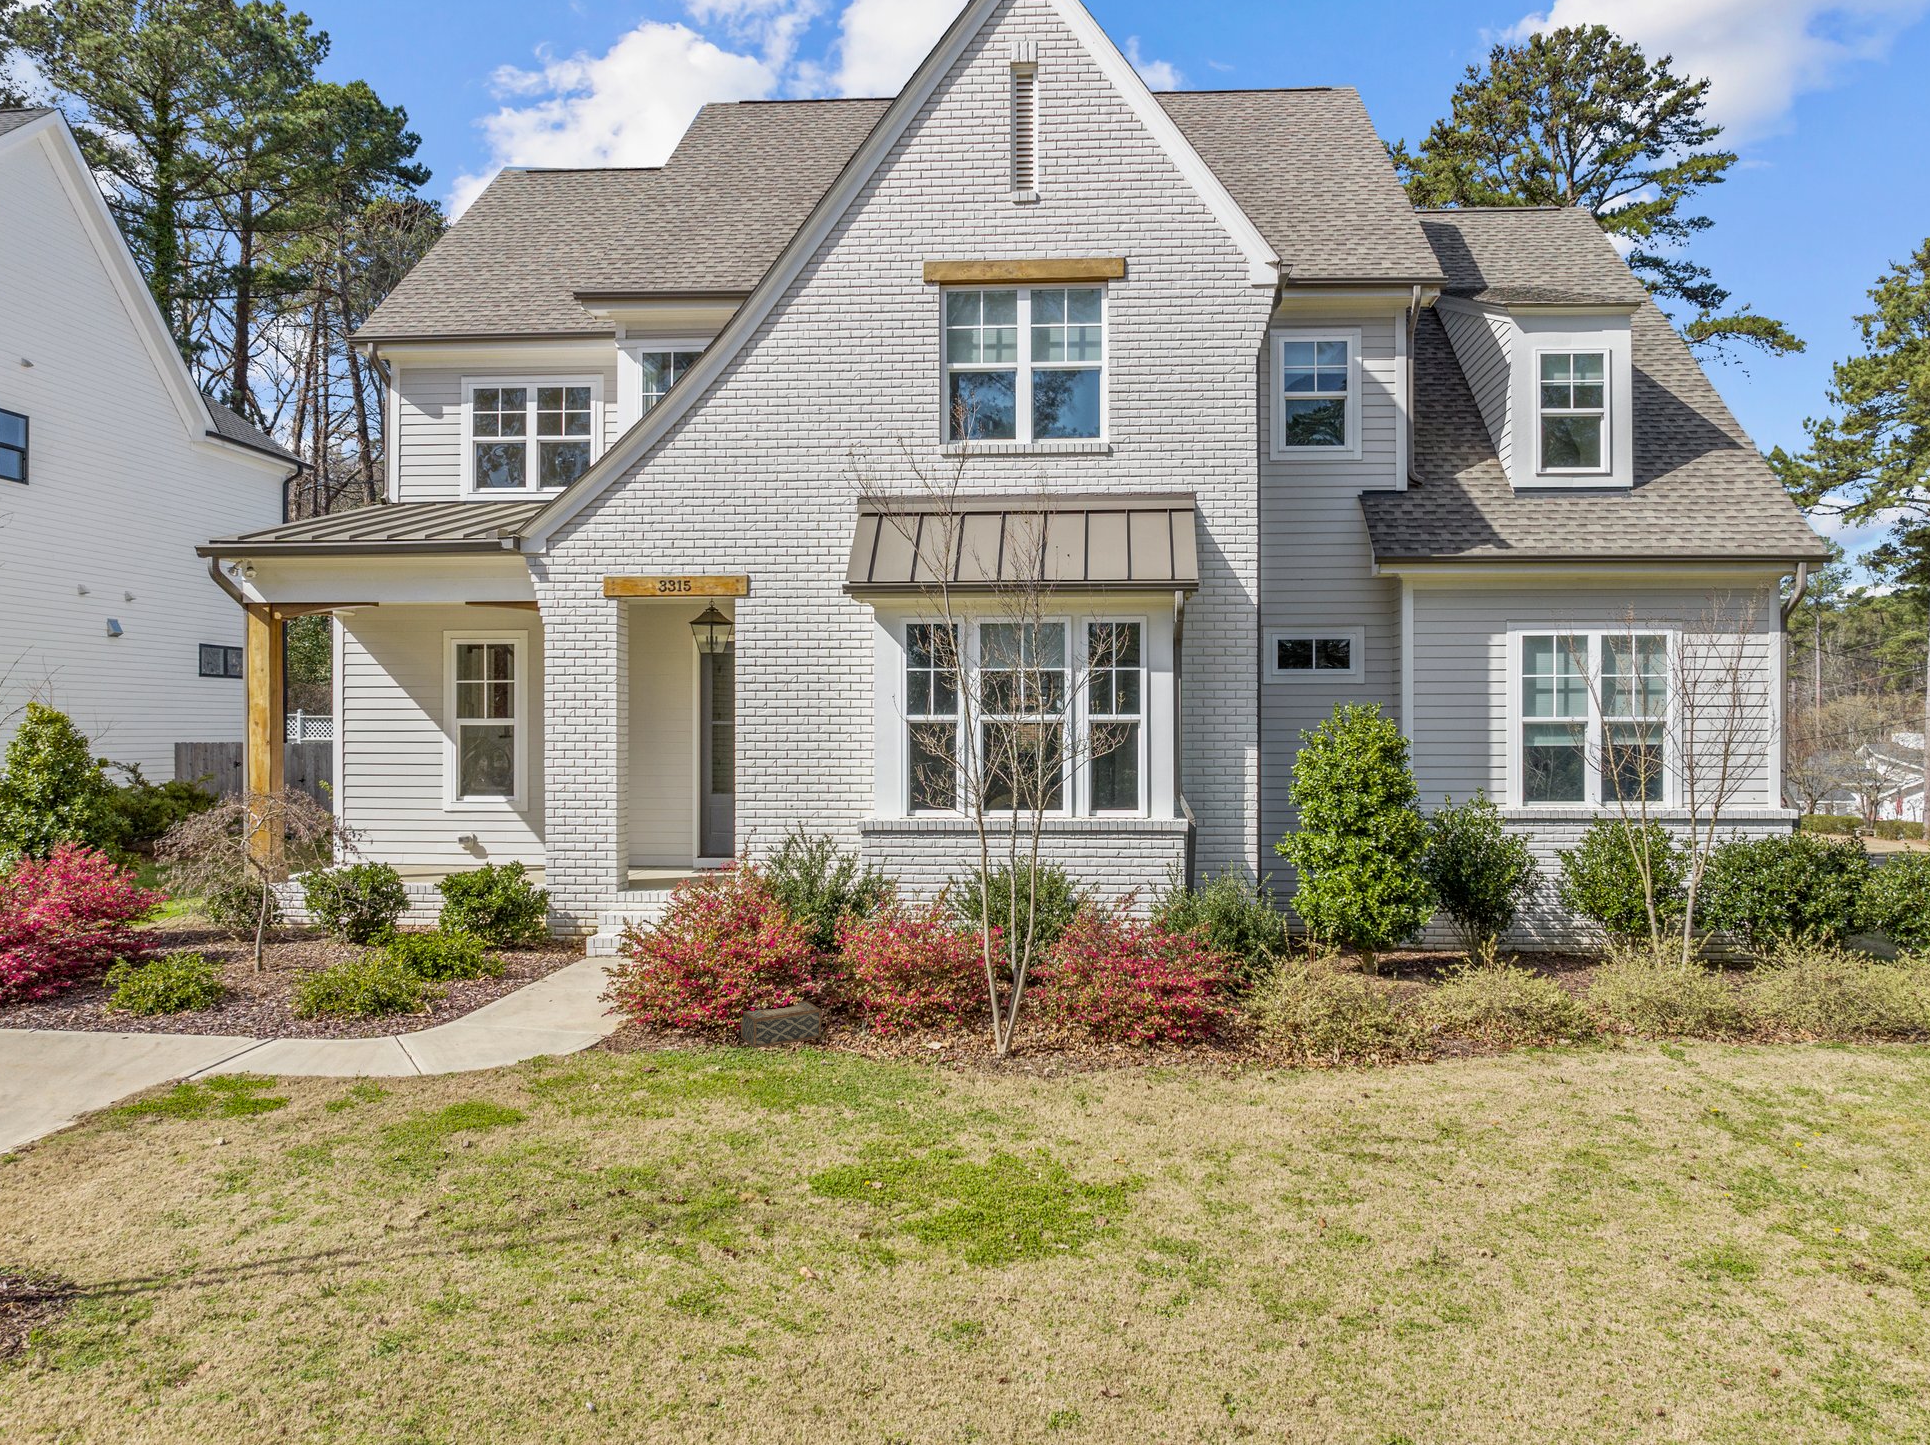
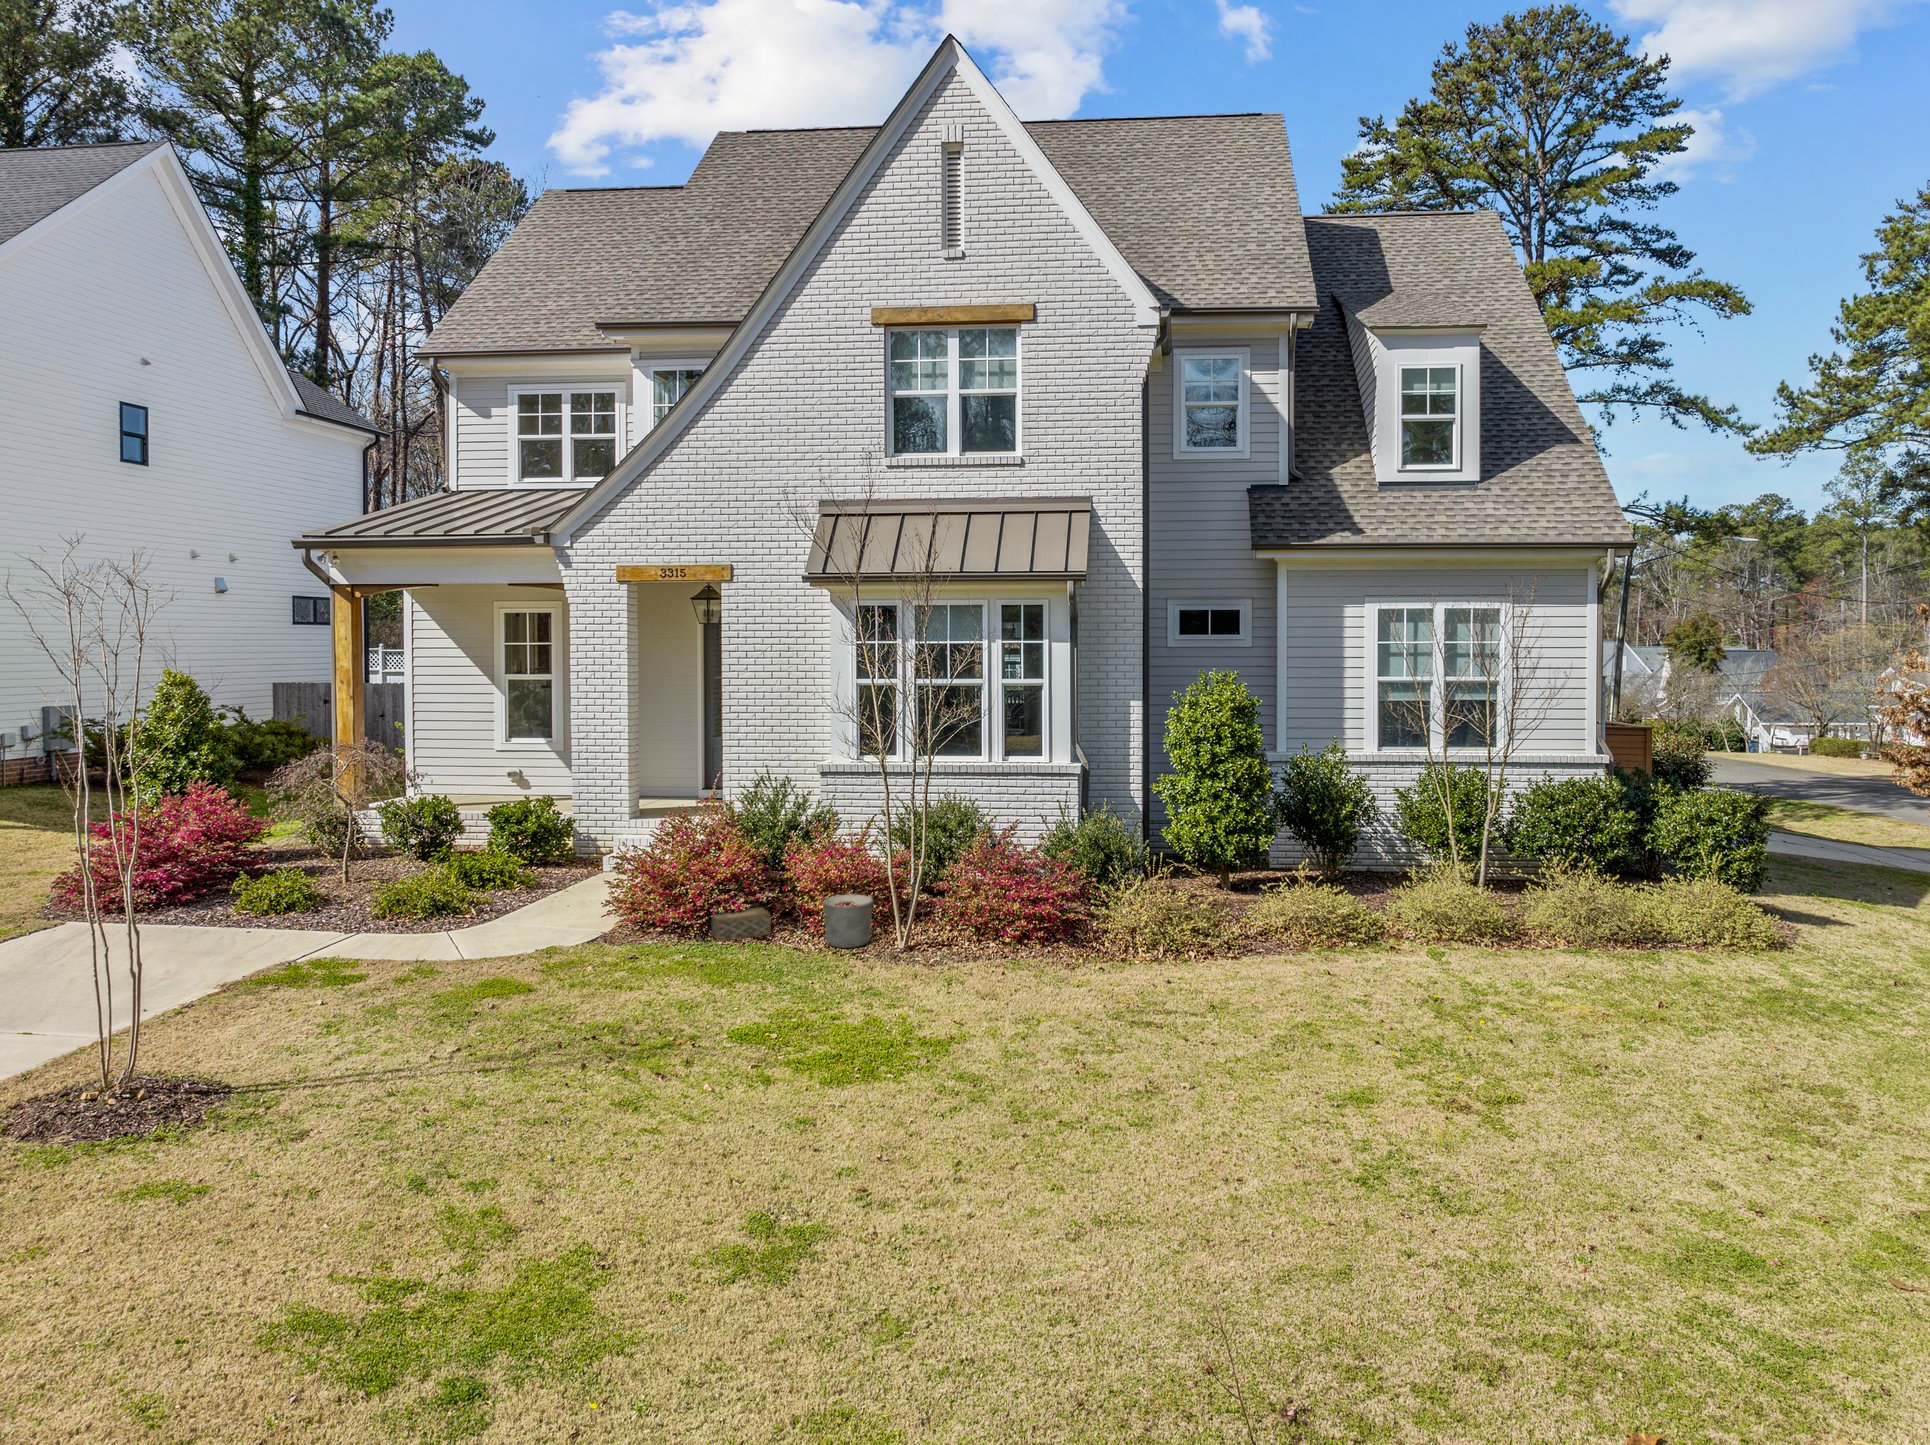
planter: none [896,984,959,1055] -> present [824,895,873,948]

